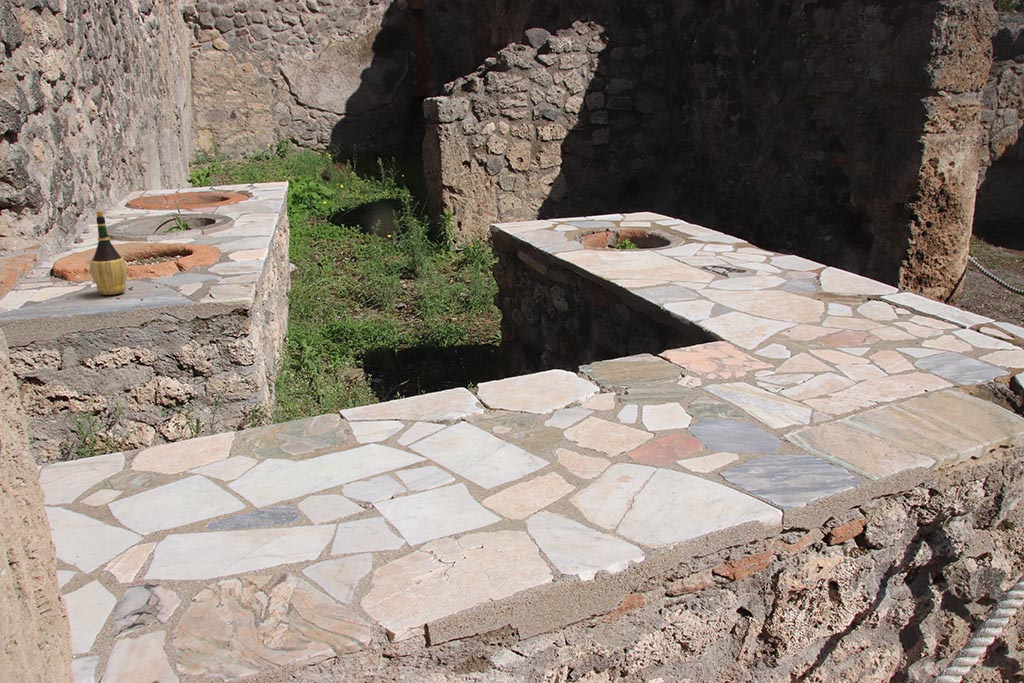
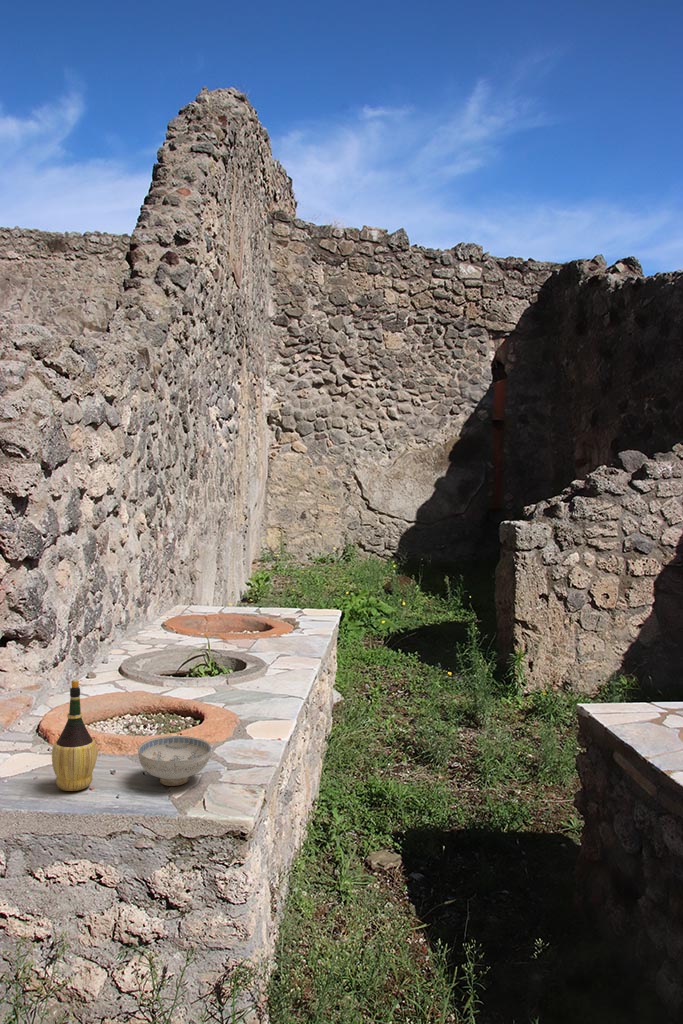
ceramic bowl: none [158,254,216,286] -> present [138,736,211,786]

